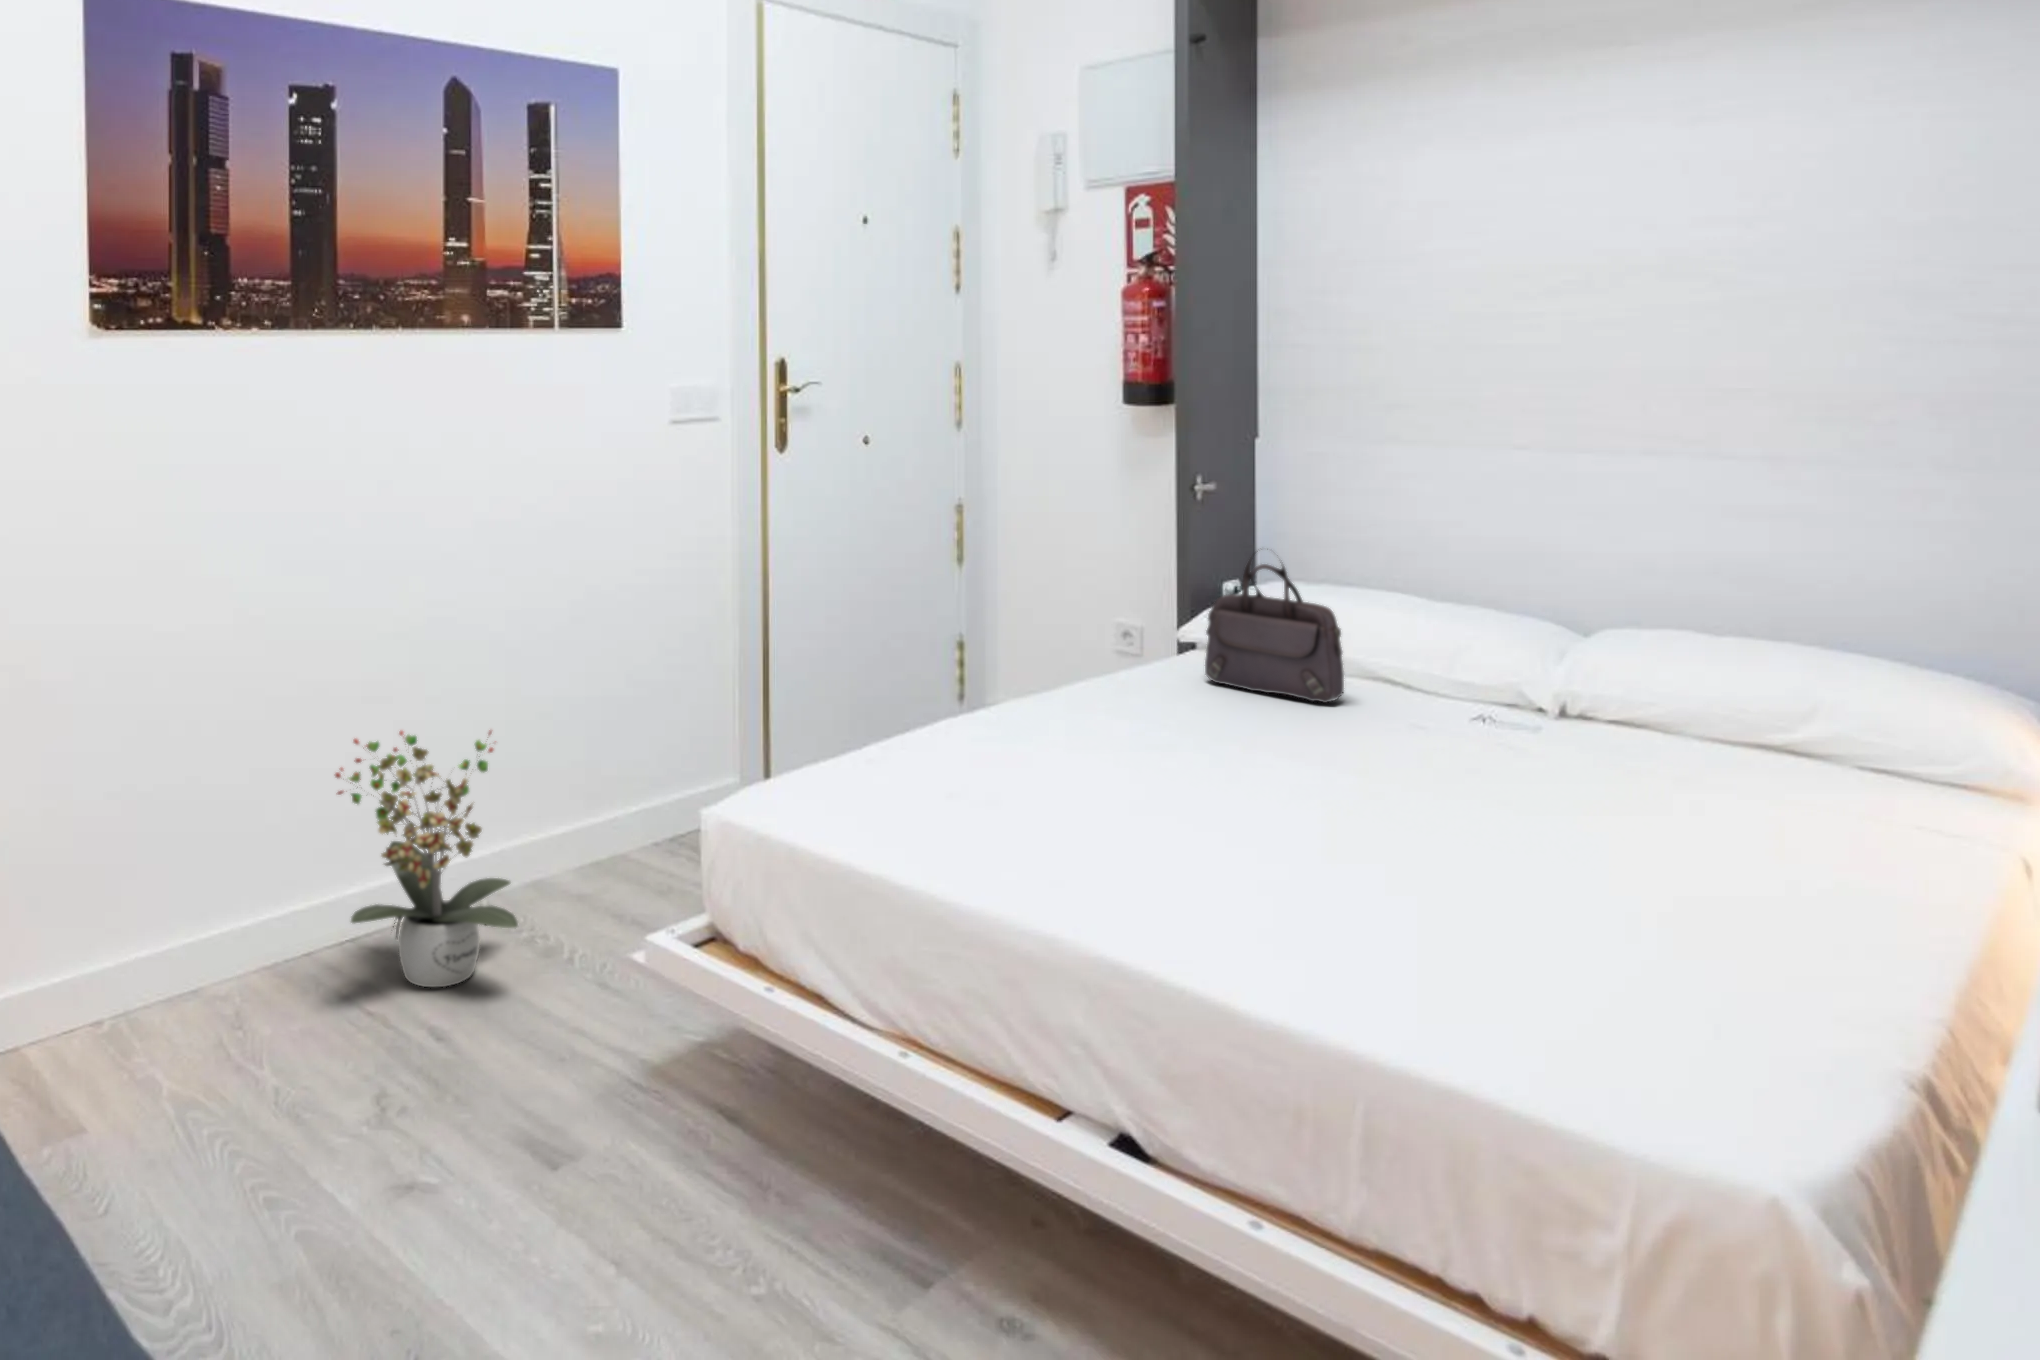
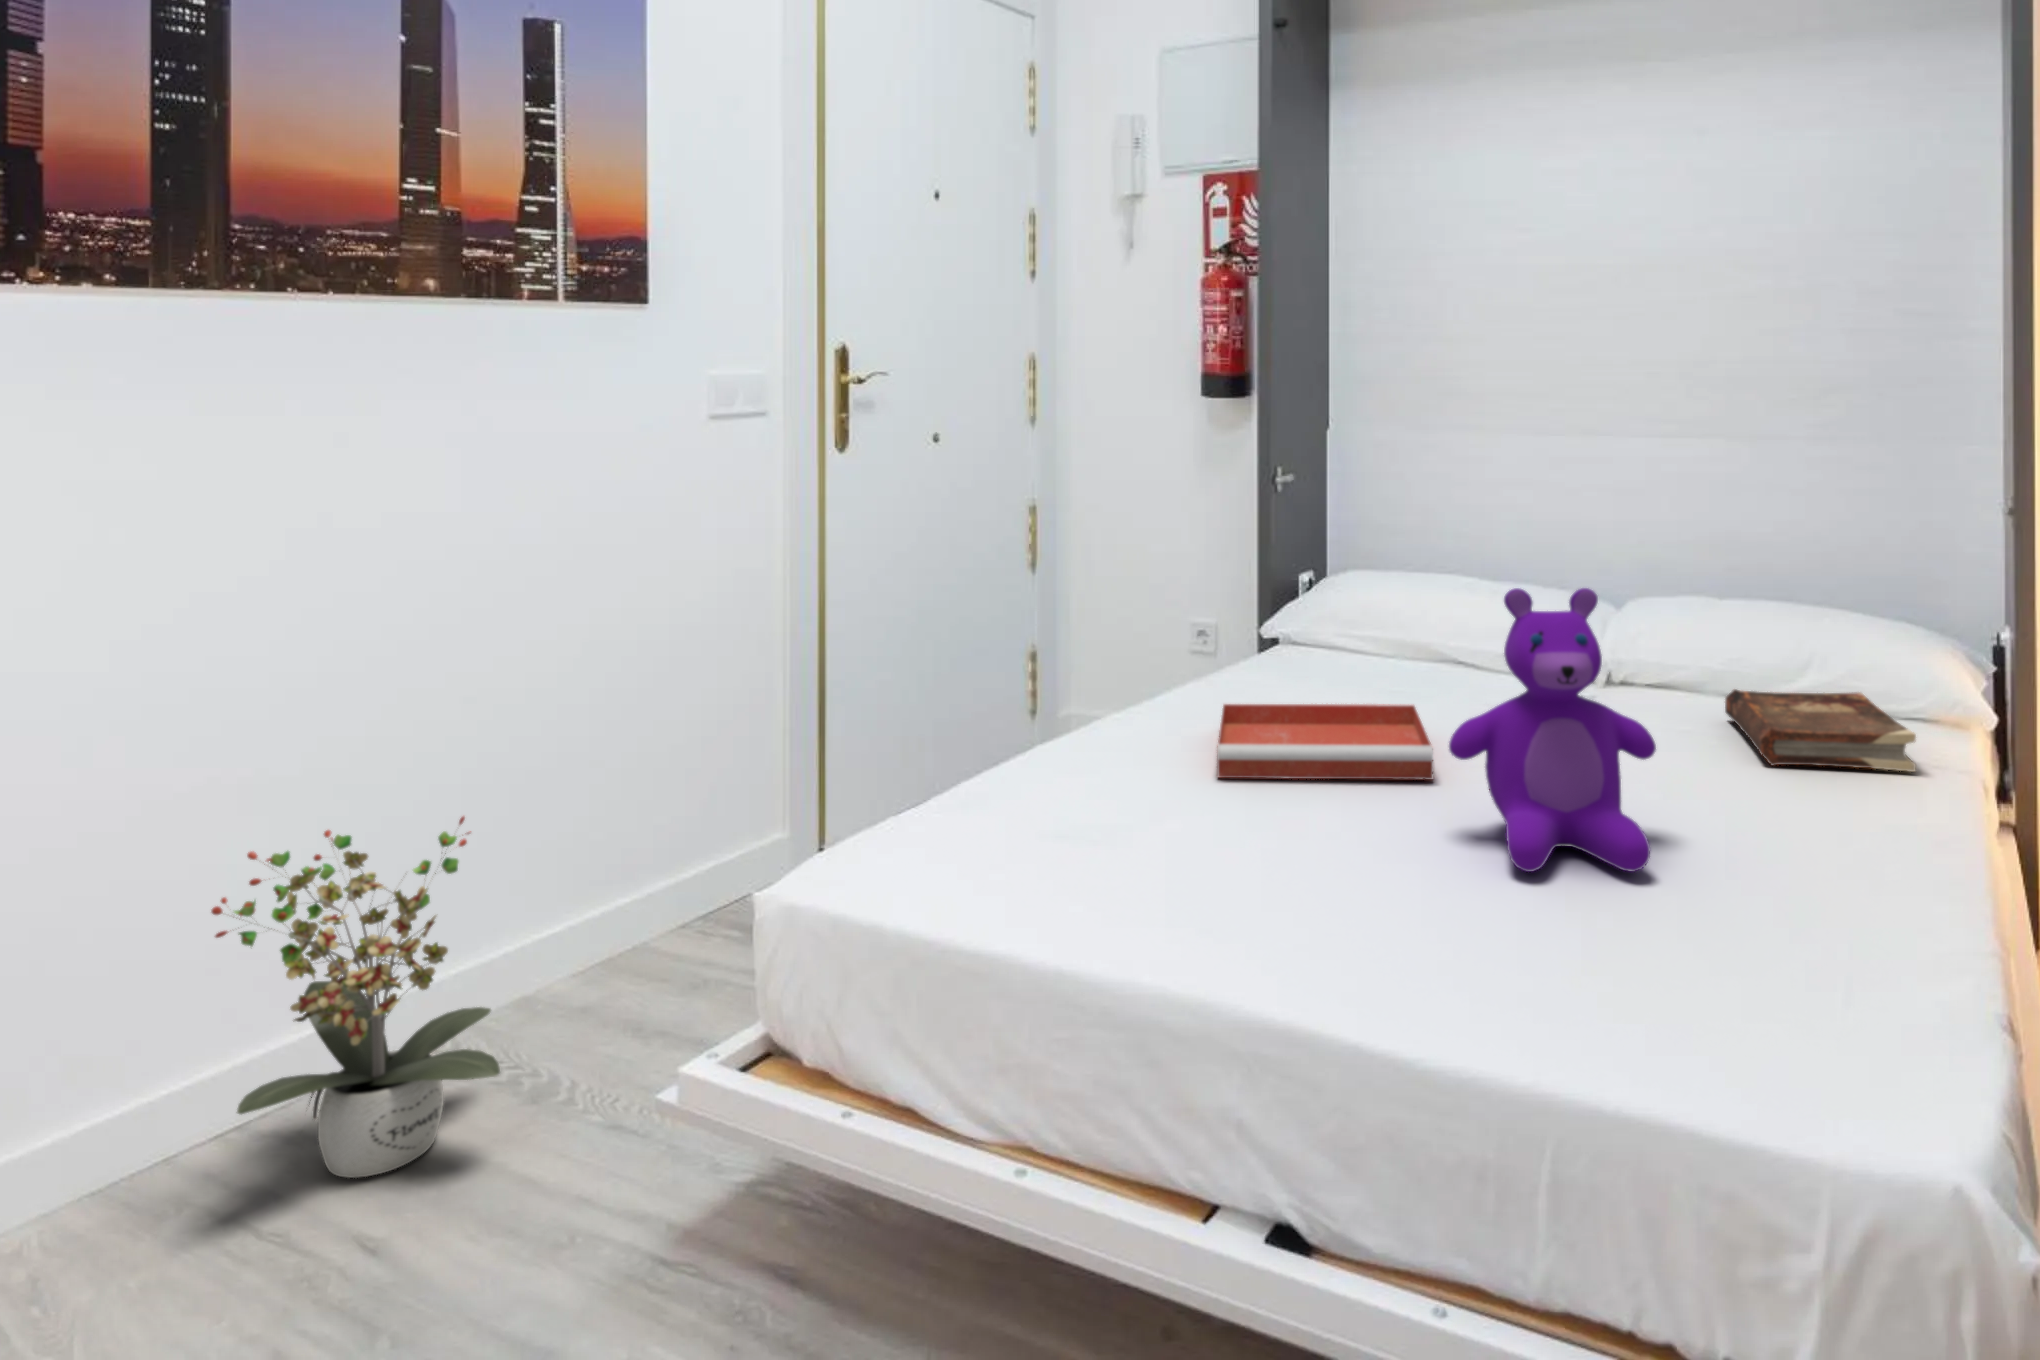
handbag: present [1205,558,1344,703] -> none [1296,536,1426,689]
teddy bear: none [1327,604,1561,891] -> present [1449,588,1656,872]
tray: none [1104,699,1325,787] -> present [1217,704,1433,780]
book: none [1697,733,1932,841] -> present [1725,689,1916,772]

